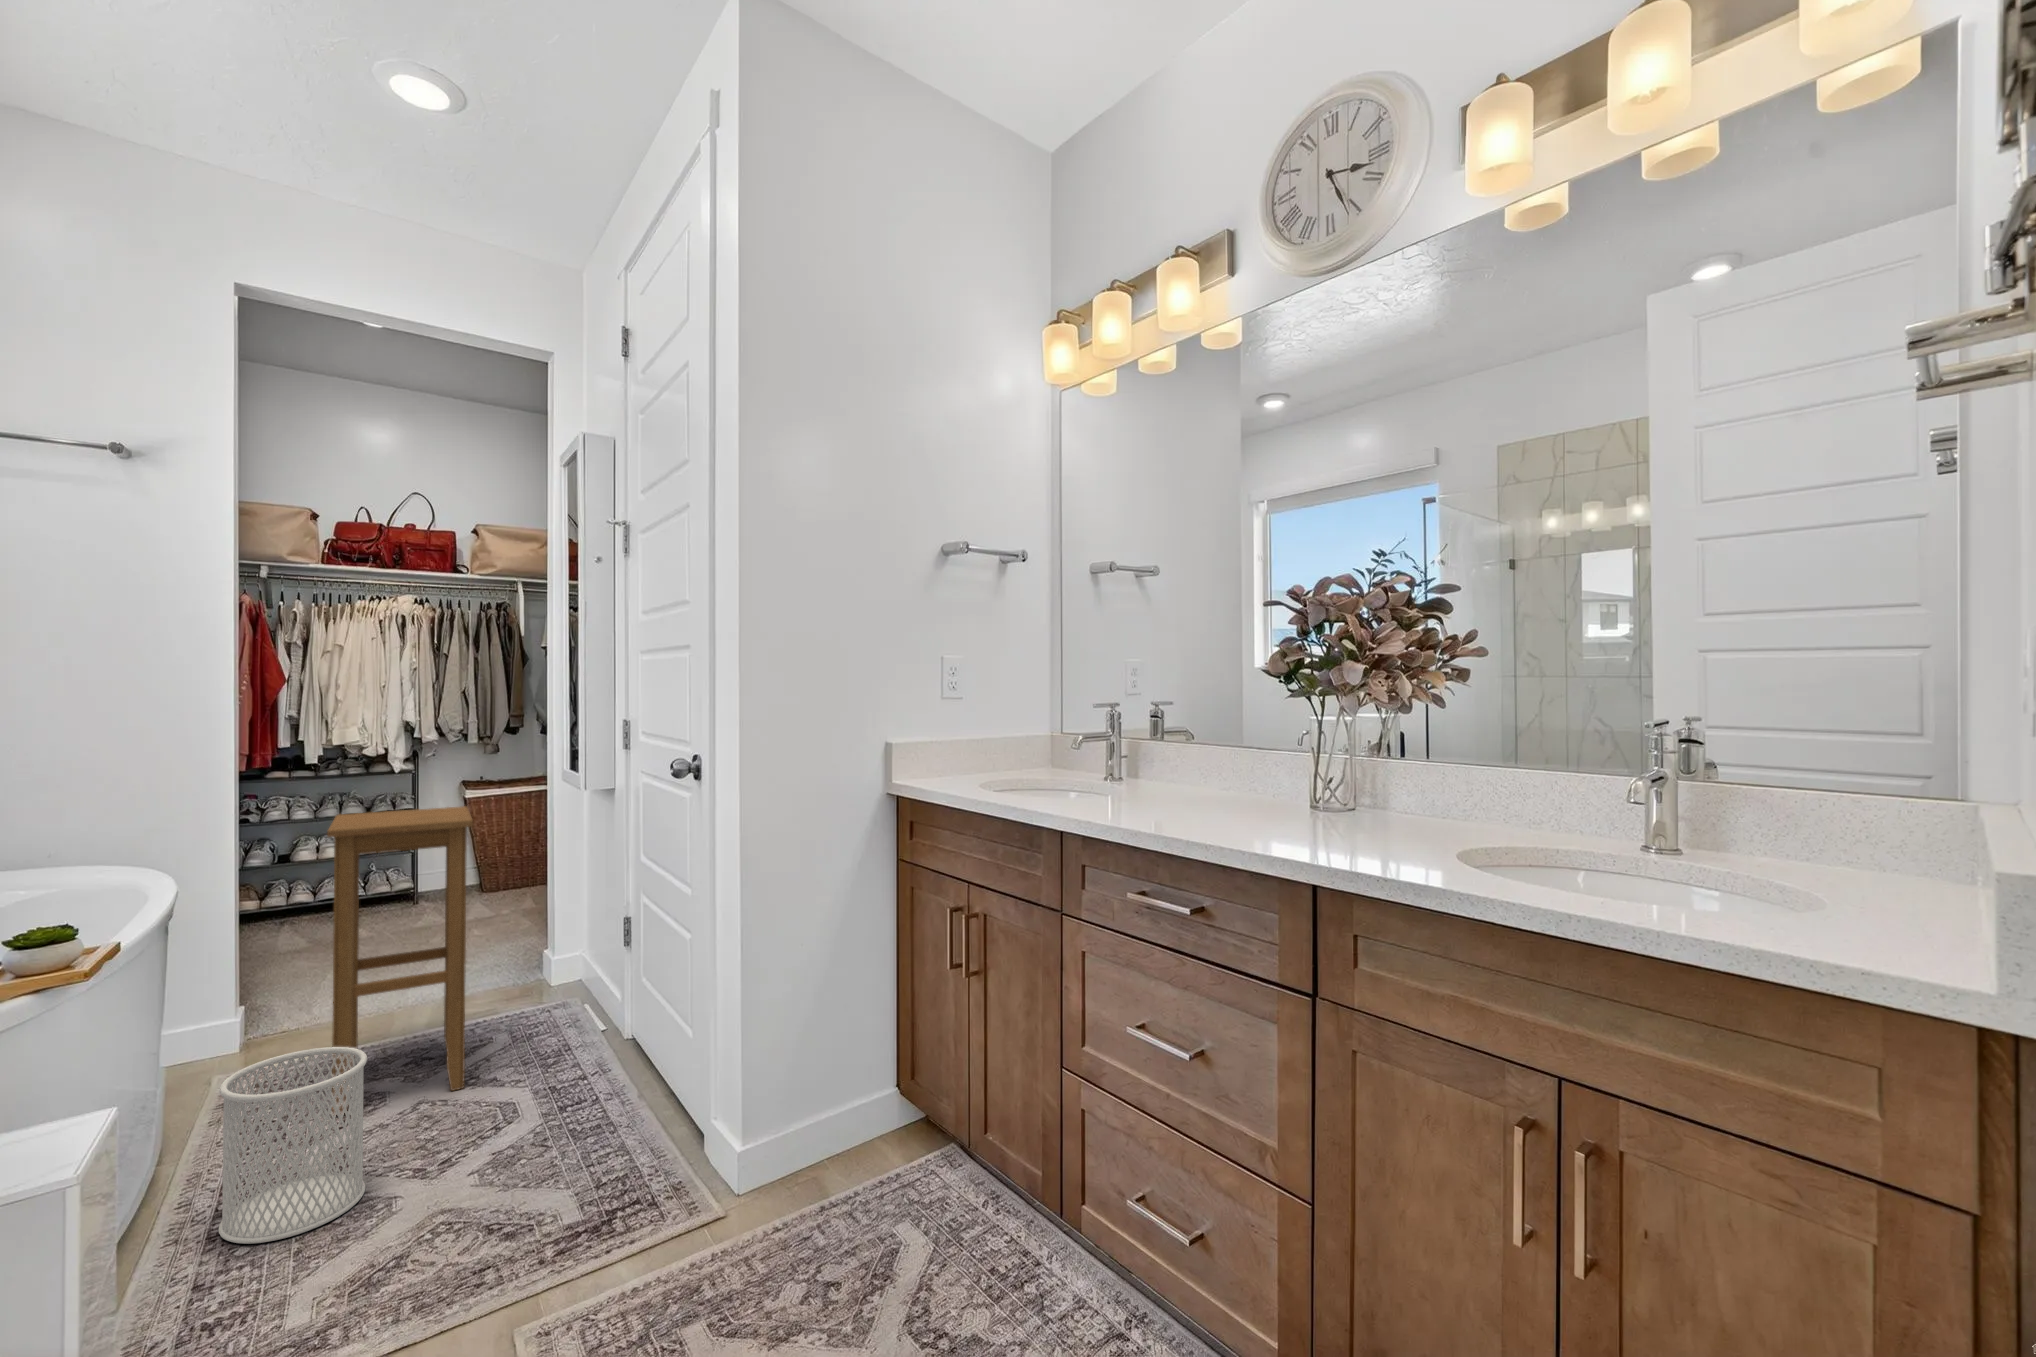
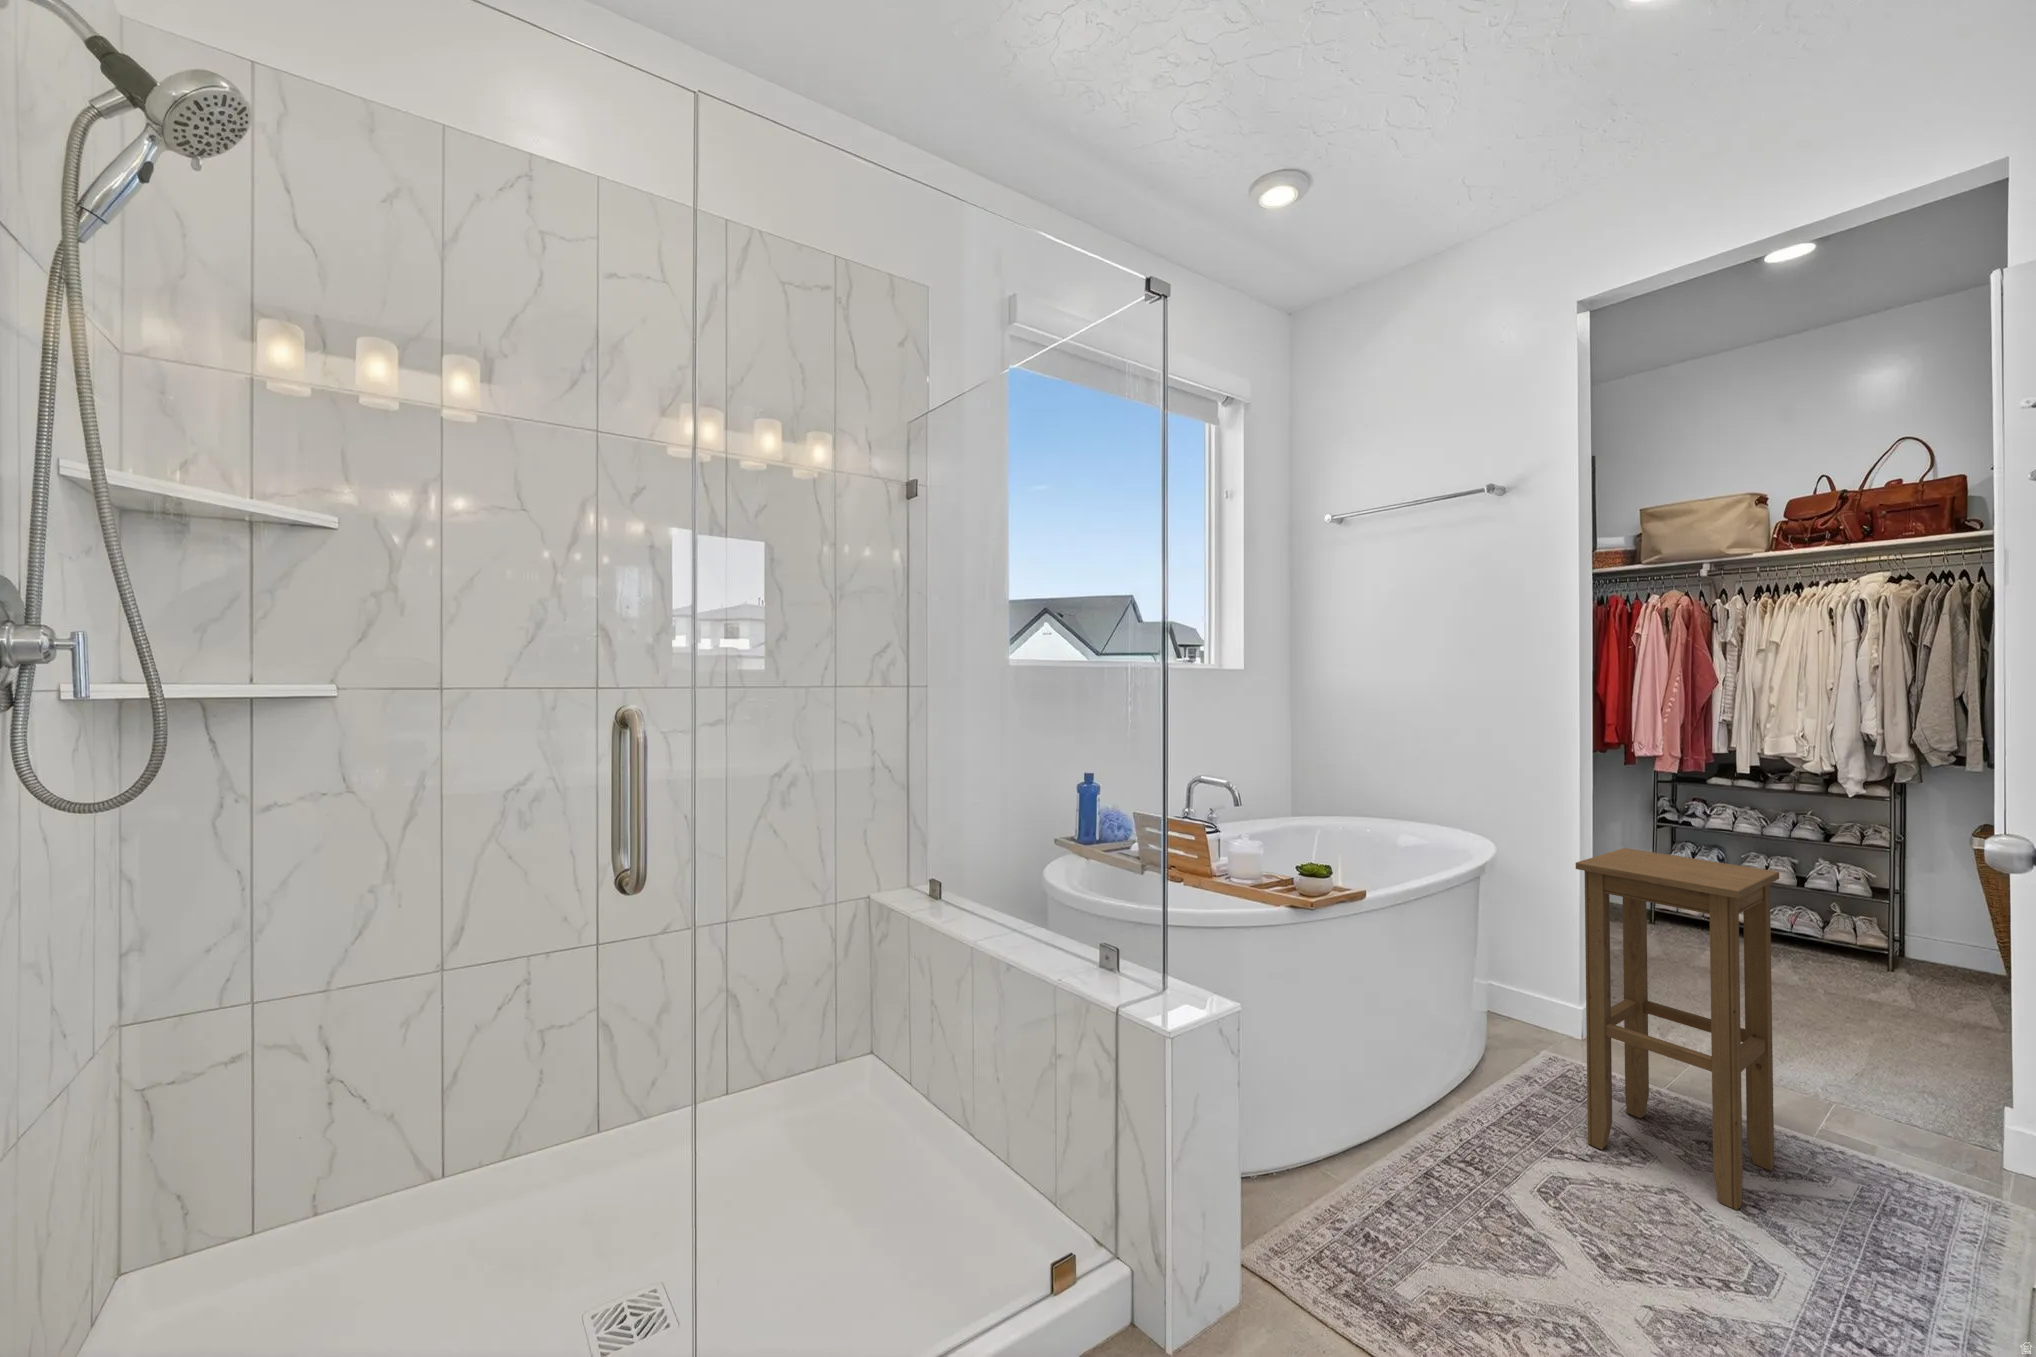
wastebasket: present [219,1047,367,1244] -> none [1429,1049,1552,1238]

